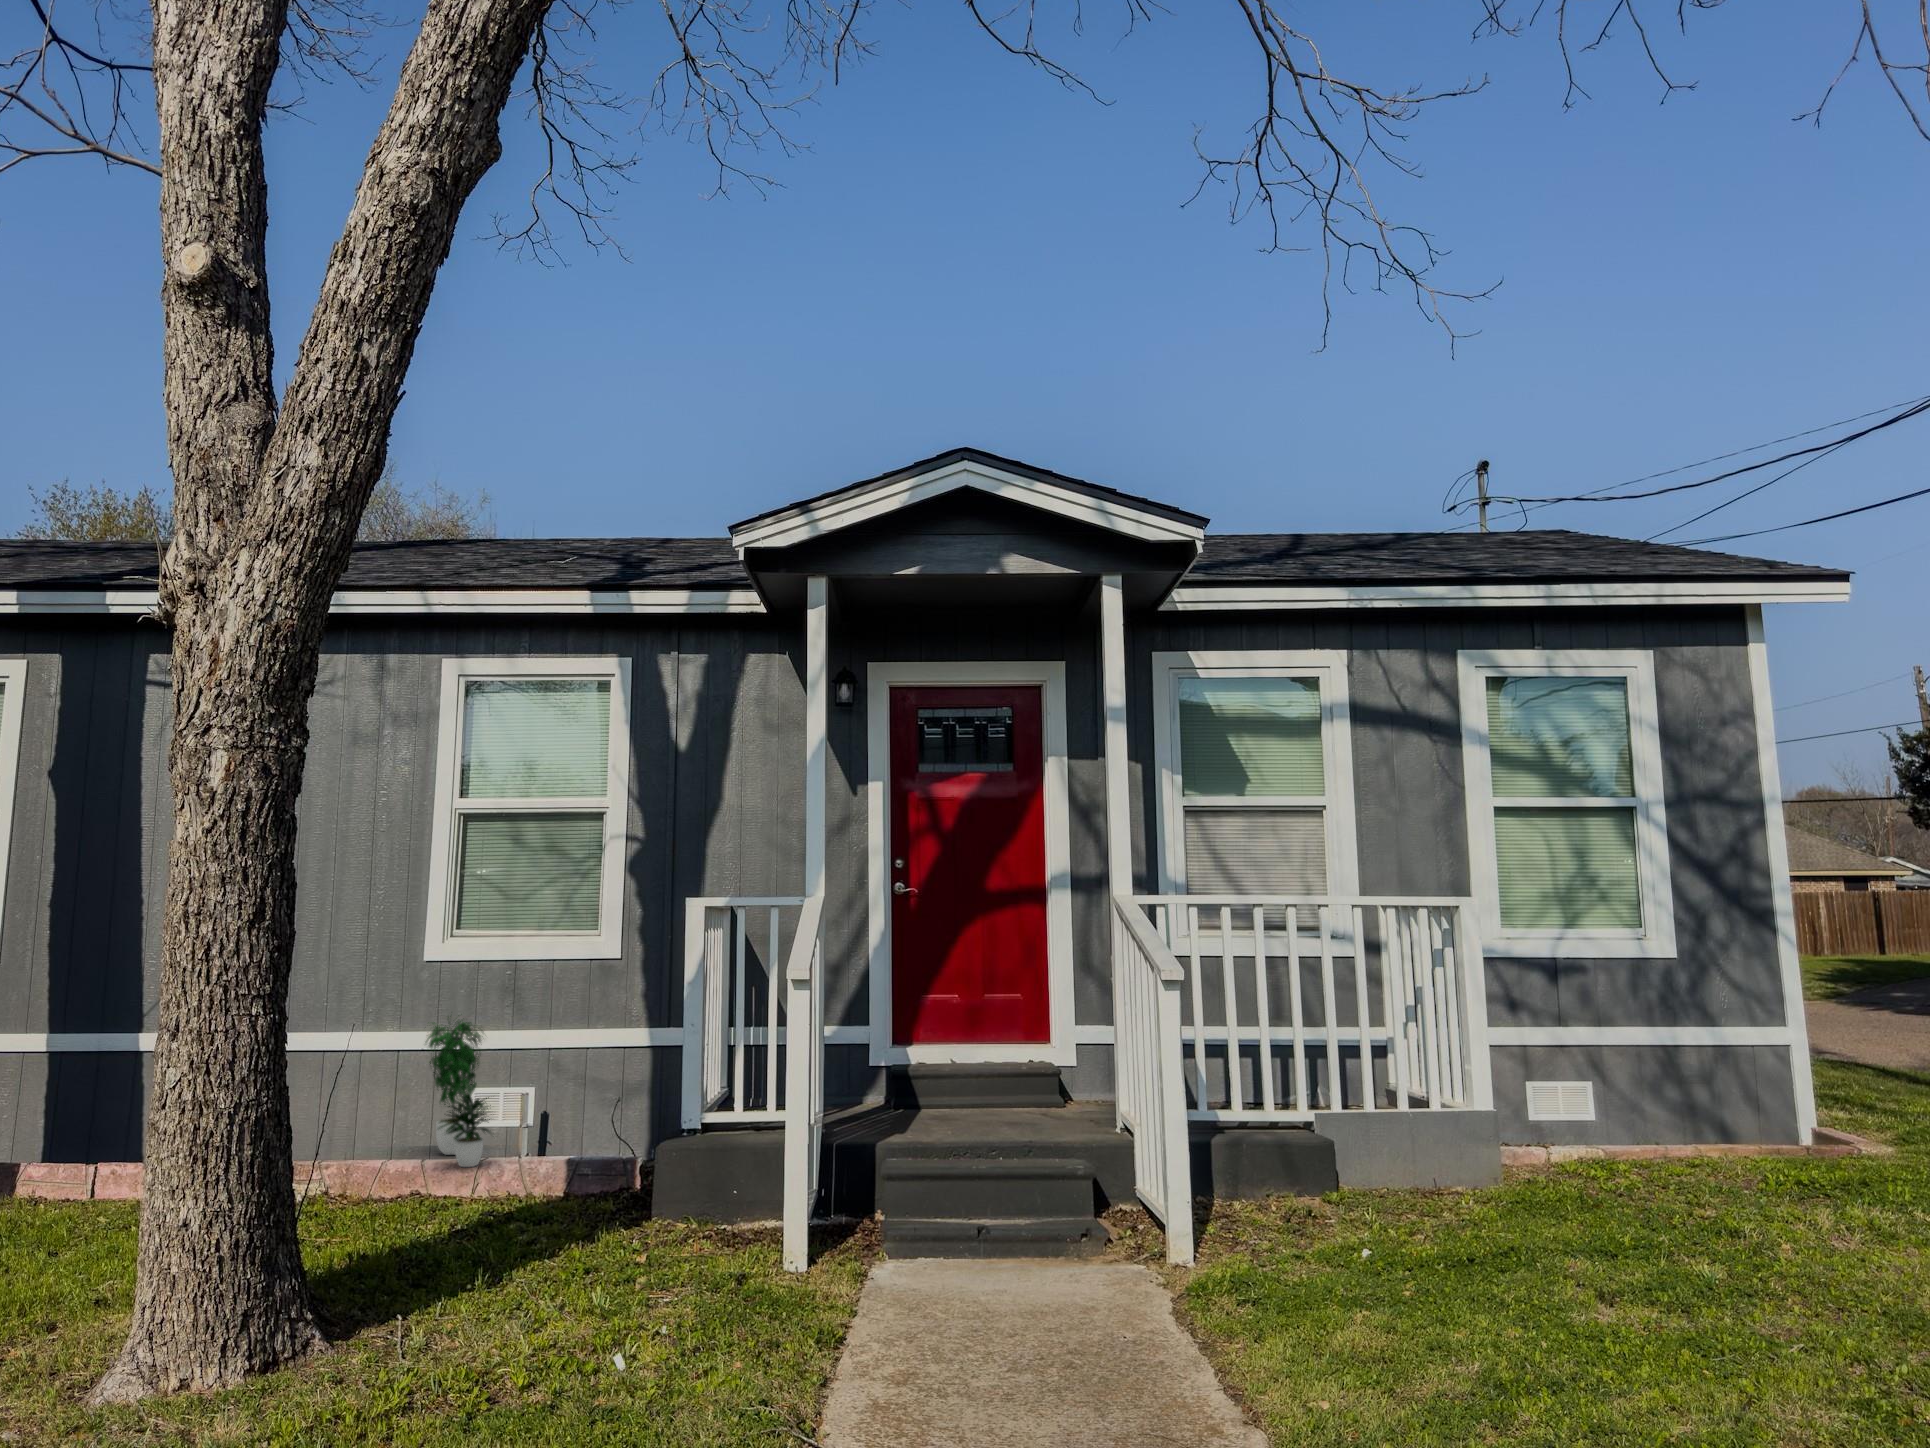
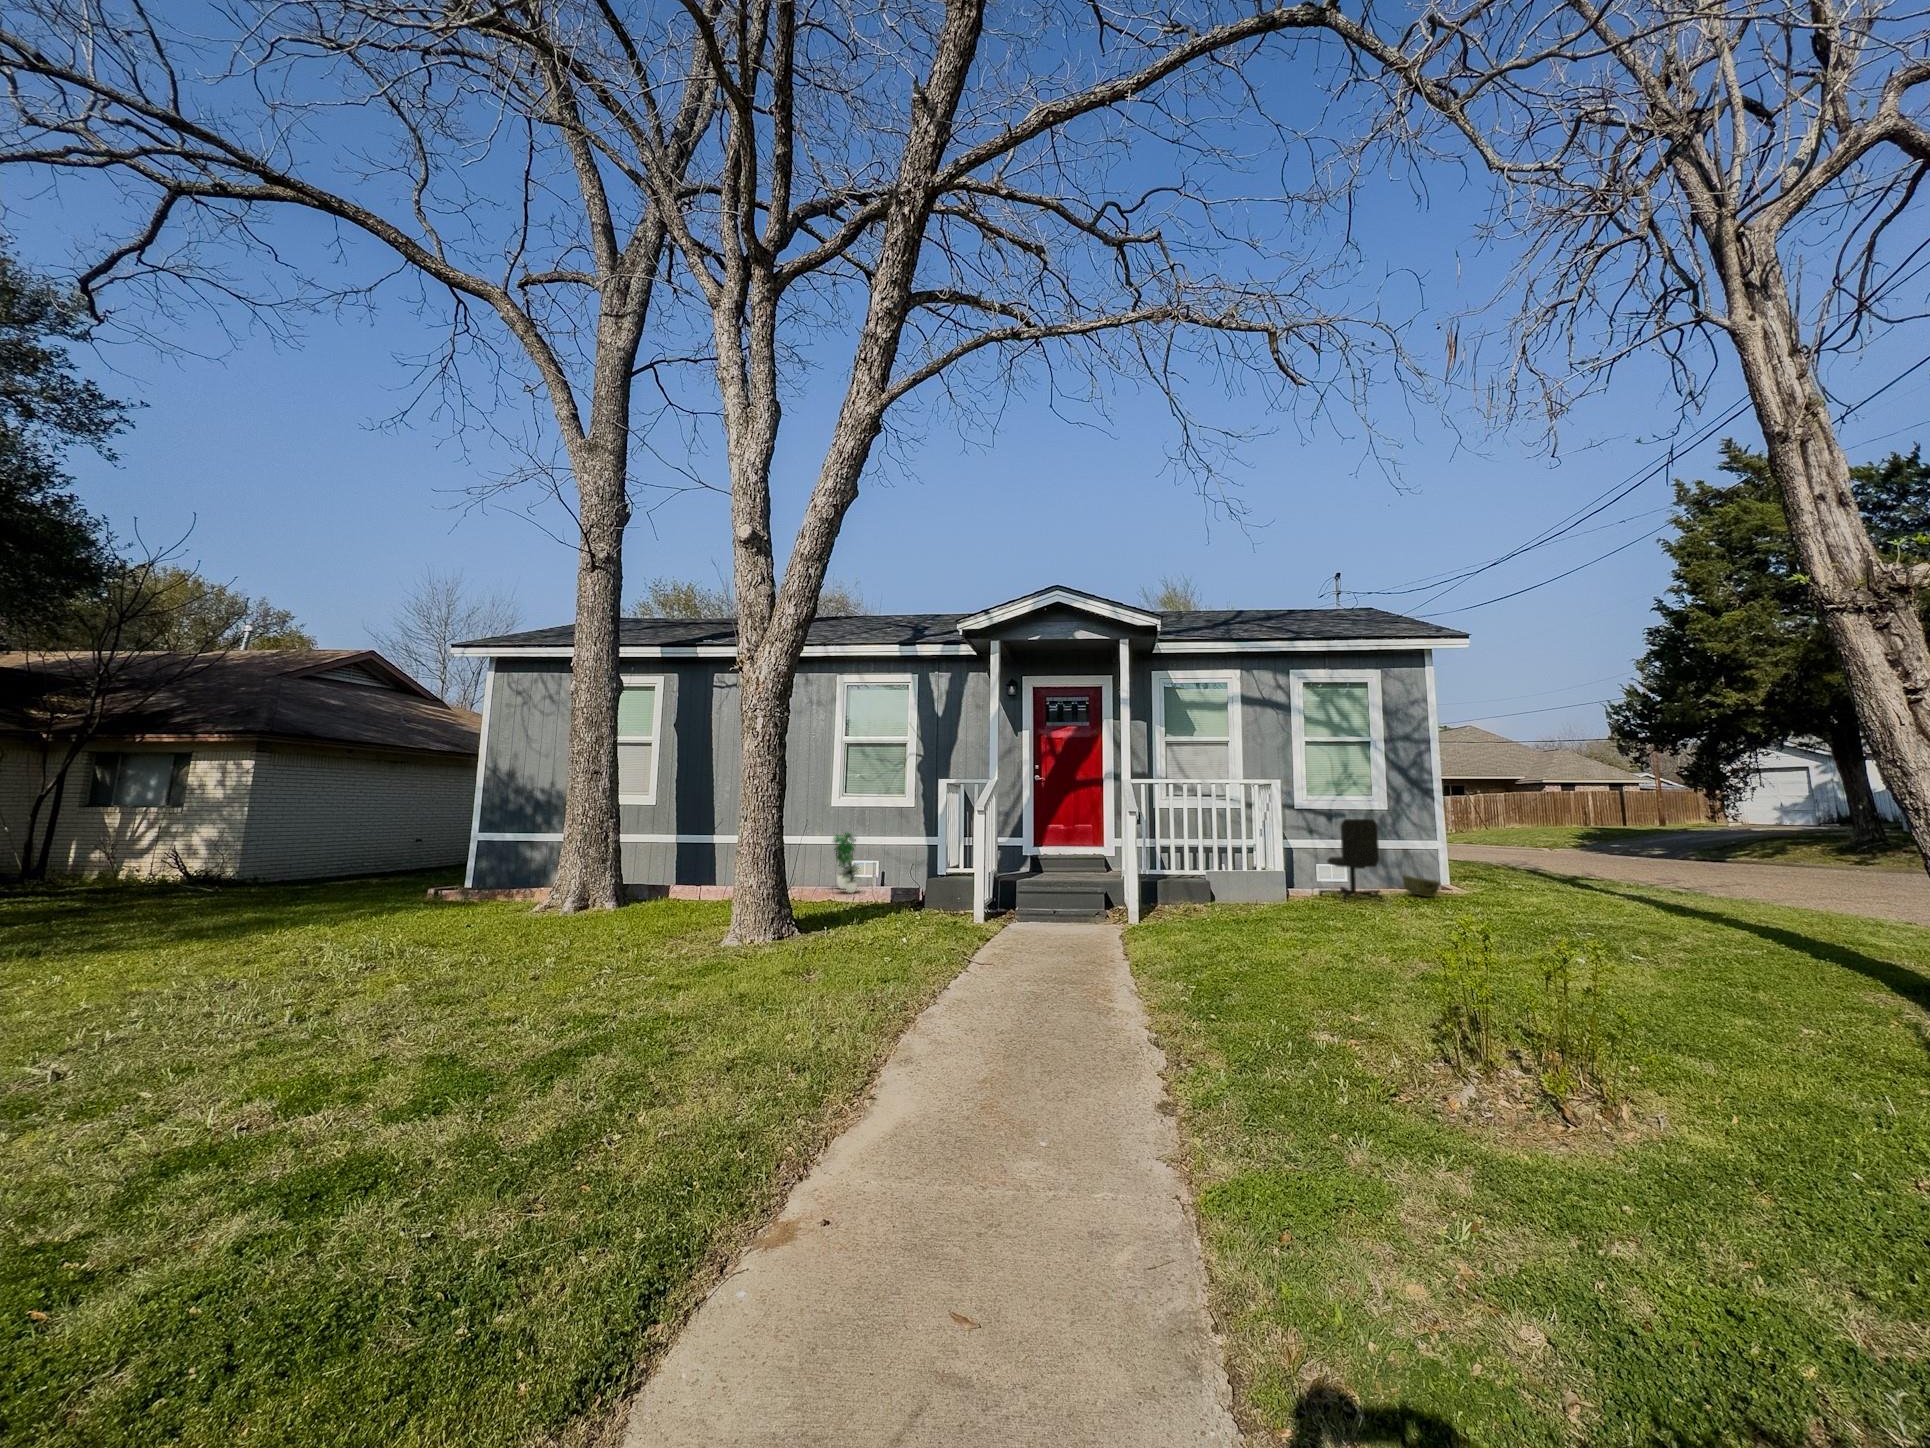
chair: none [1543,981,1699,1171] -> present [1319,819,1383,902]
woven basket: none [1714,1102,1810,1153] -> present [1402,875,1440,897]

